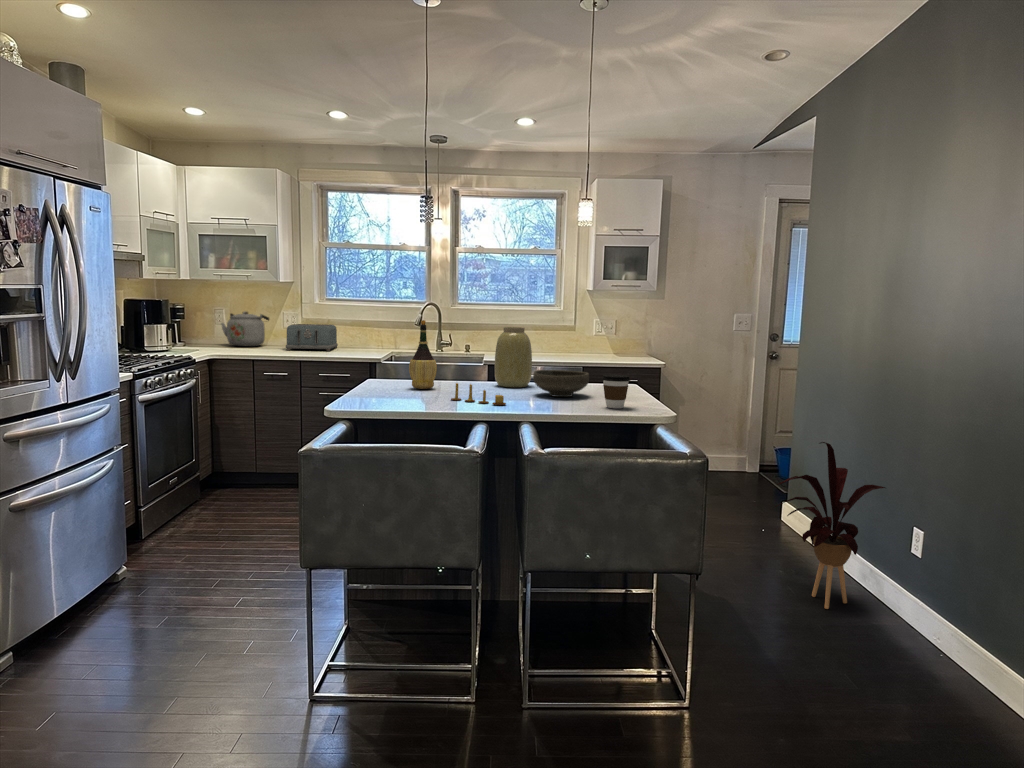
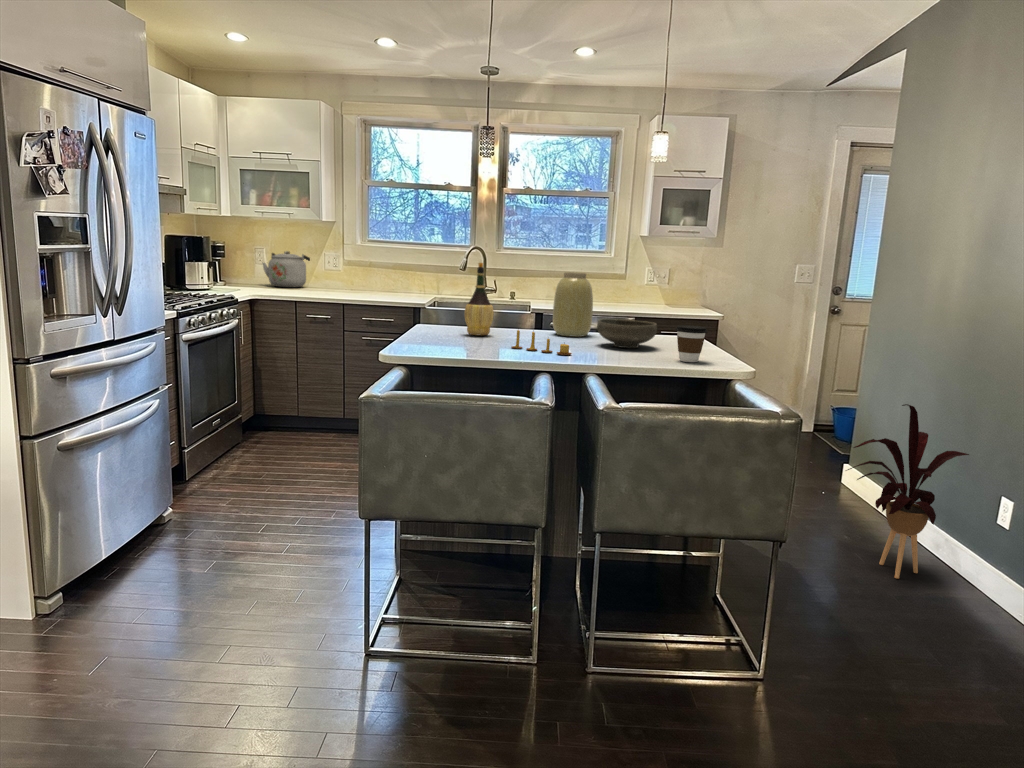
toaster: present [286,324,338,351] -> none [328,265,380,294]

